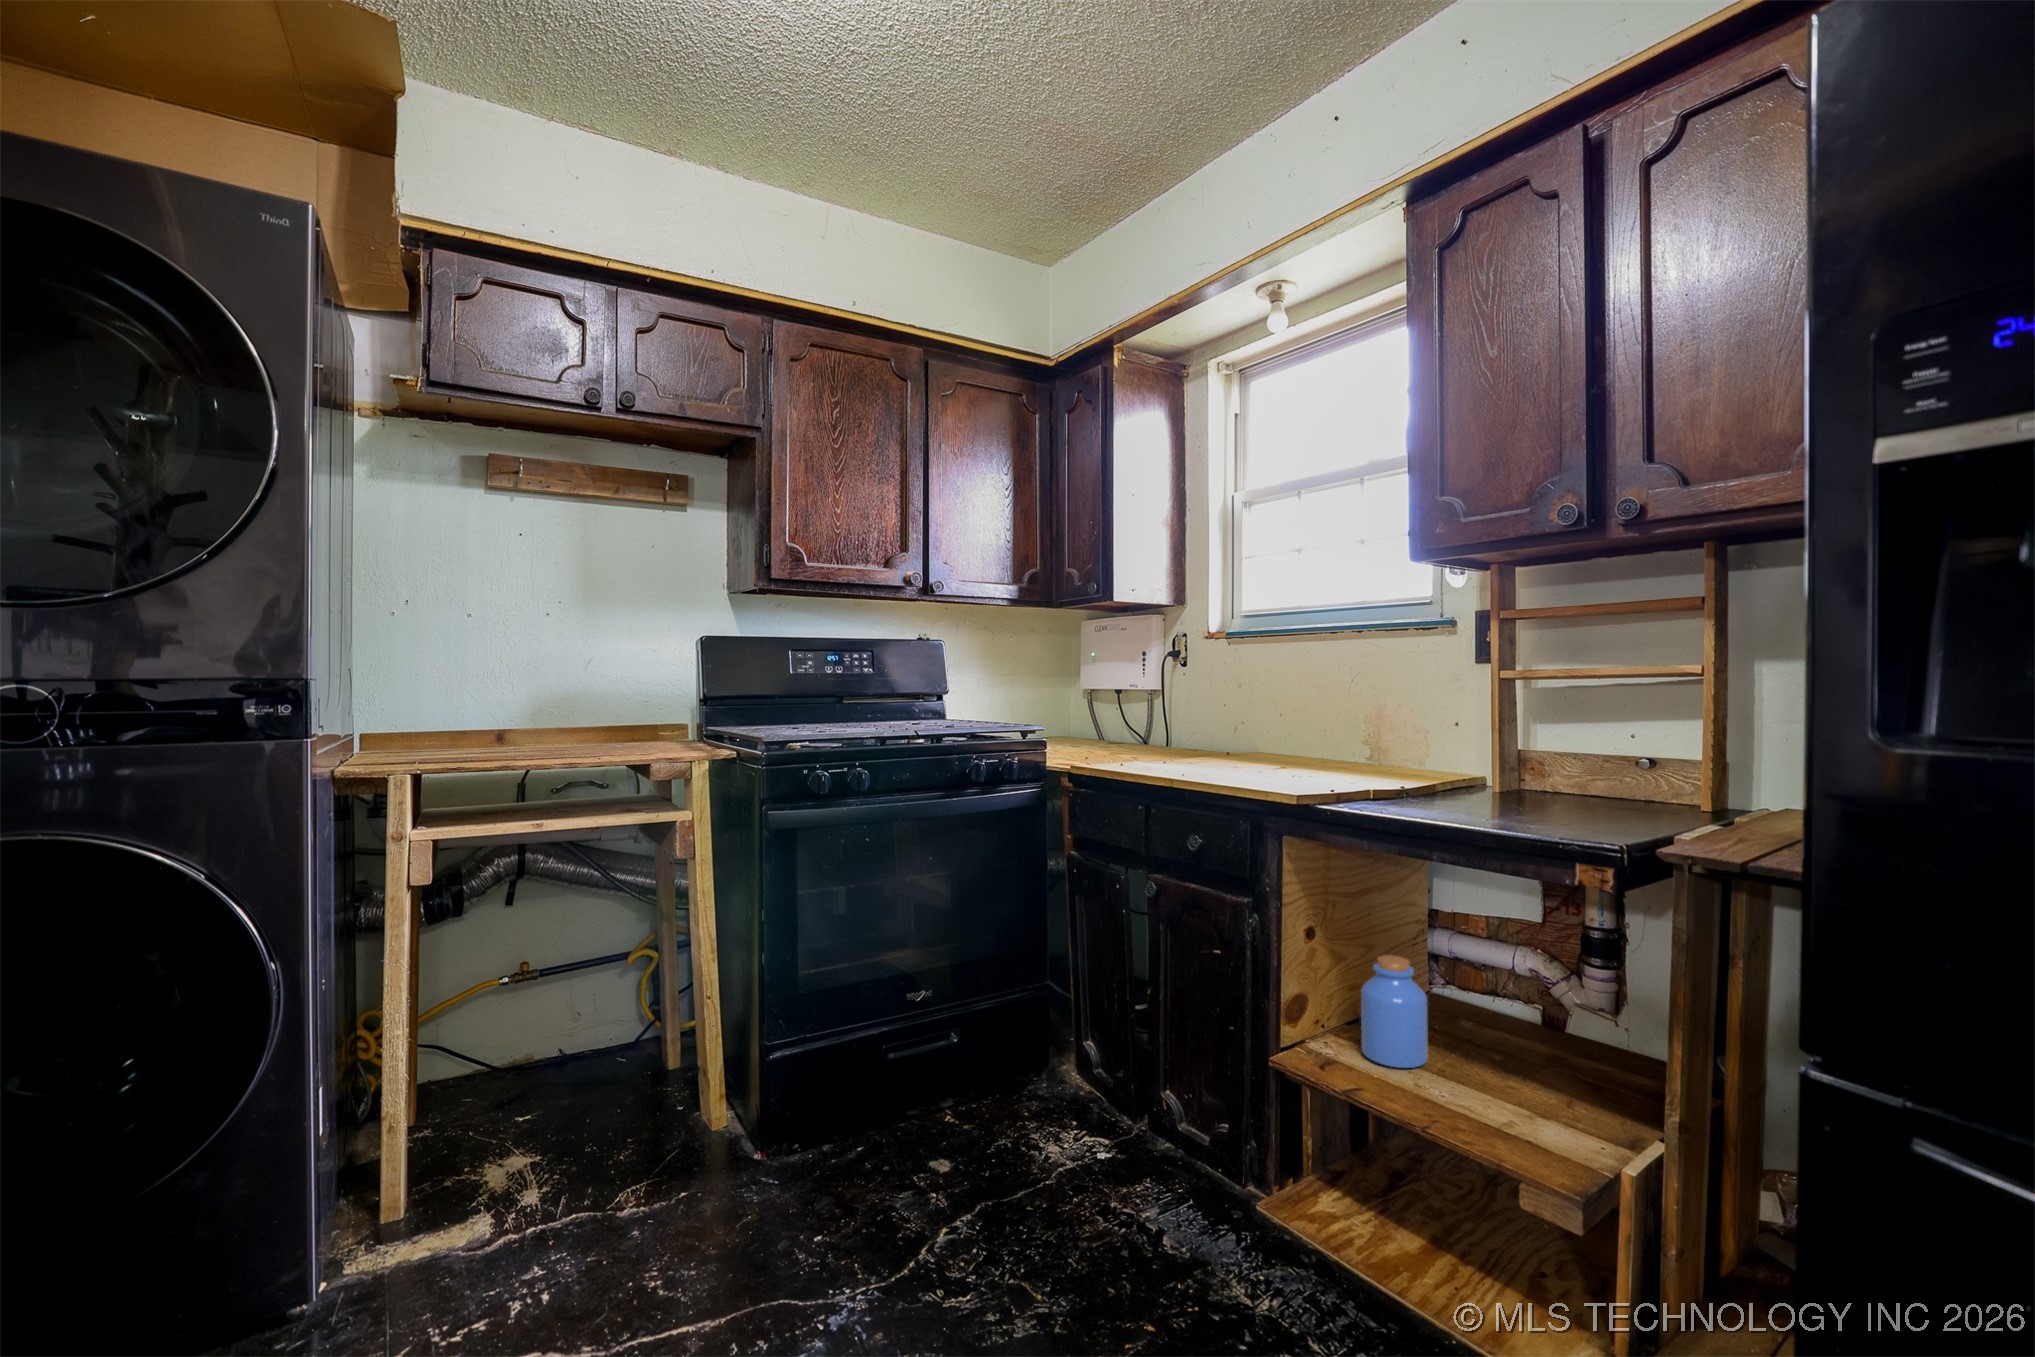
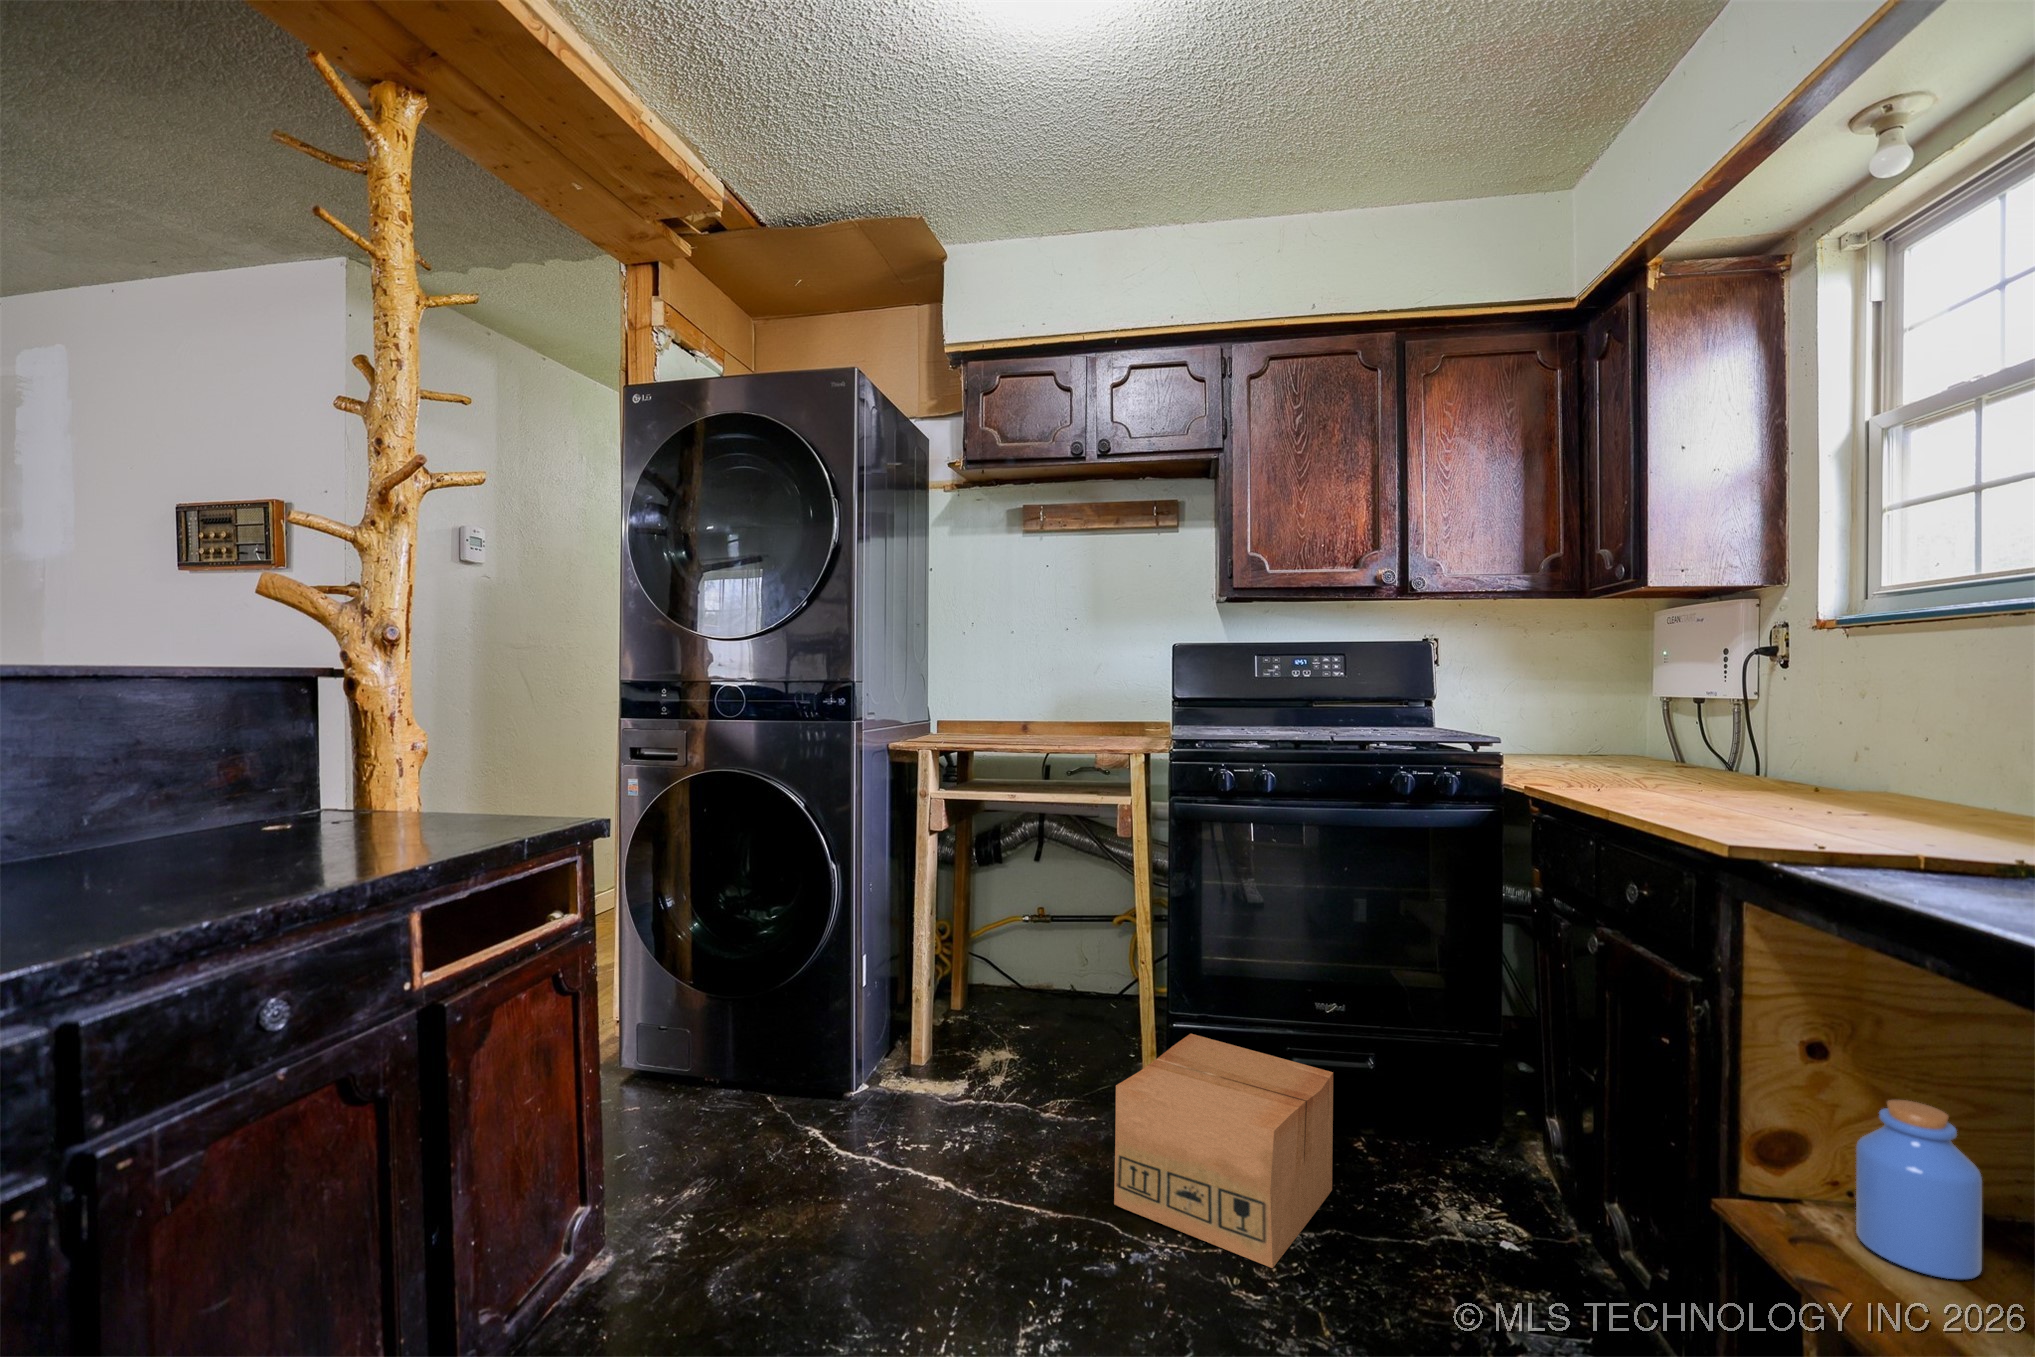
cardboard box: none [775,1052,963,1278] -> present [1114,1034,1333,1268]

